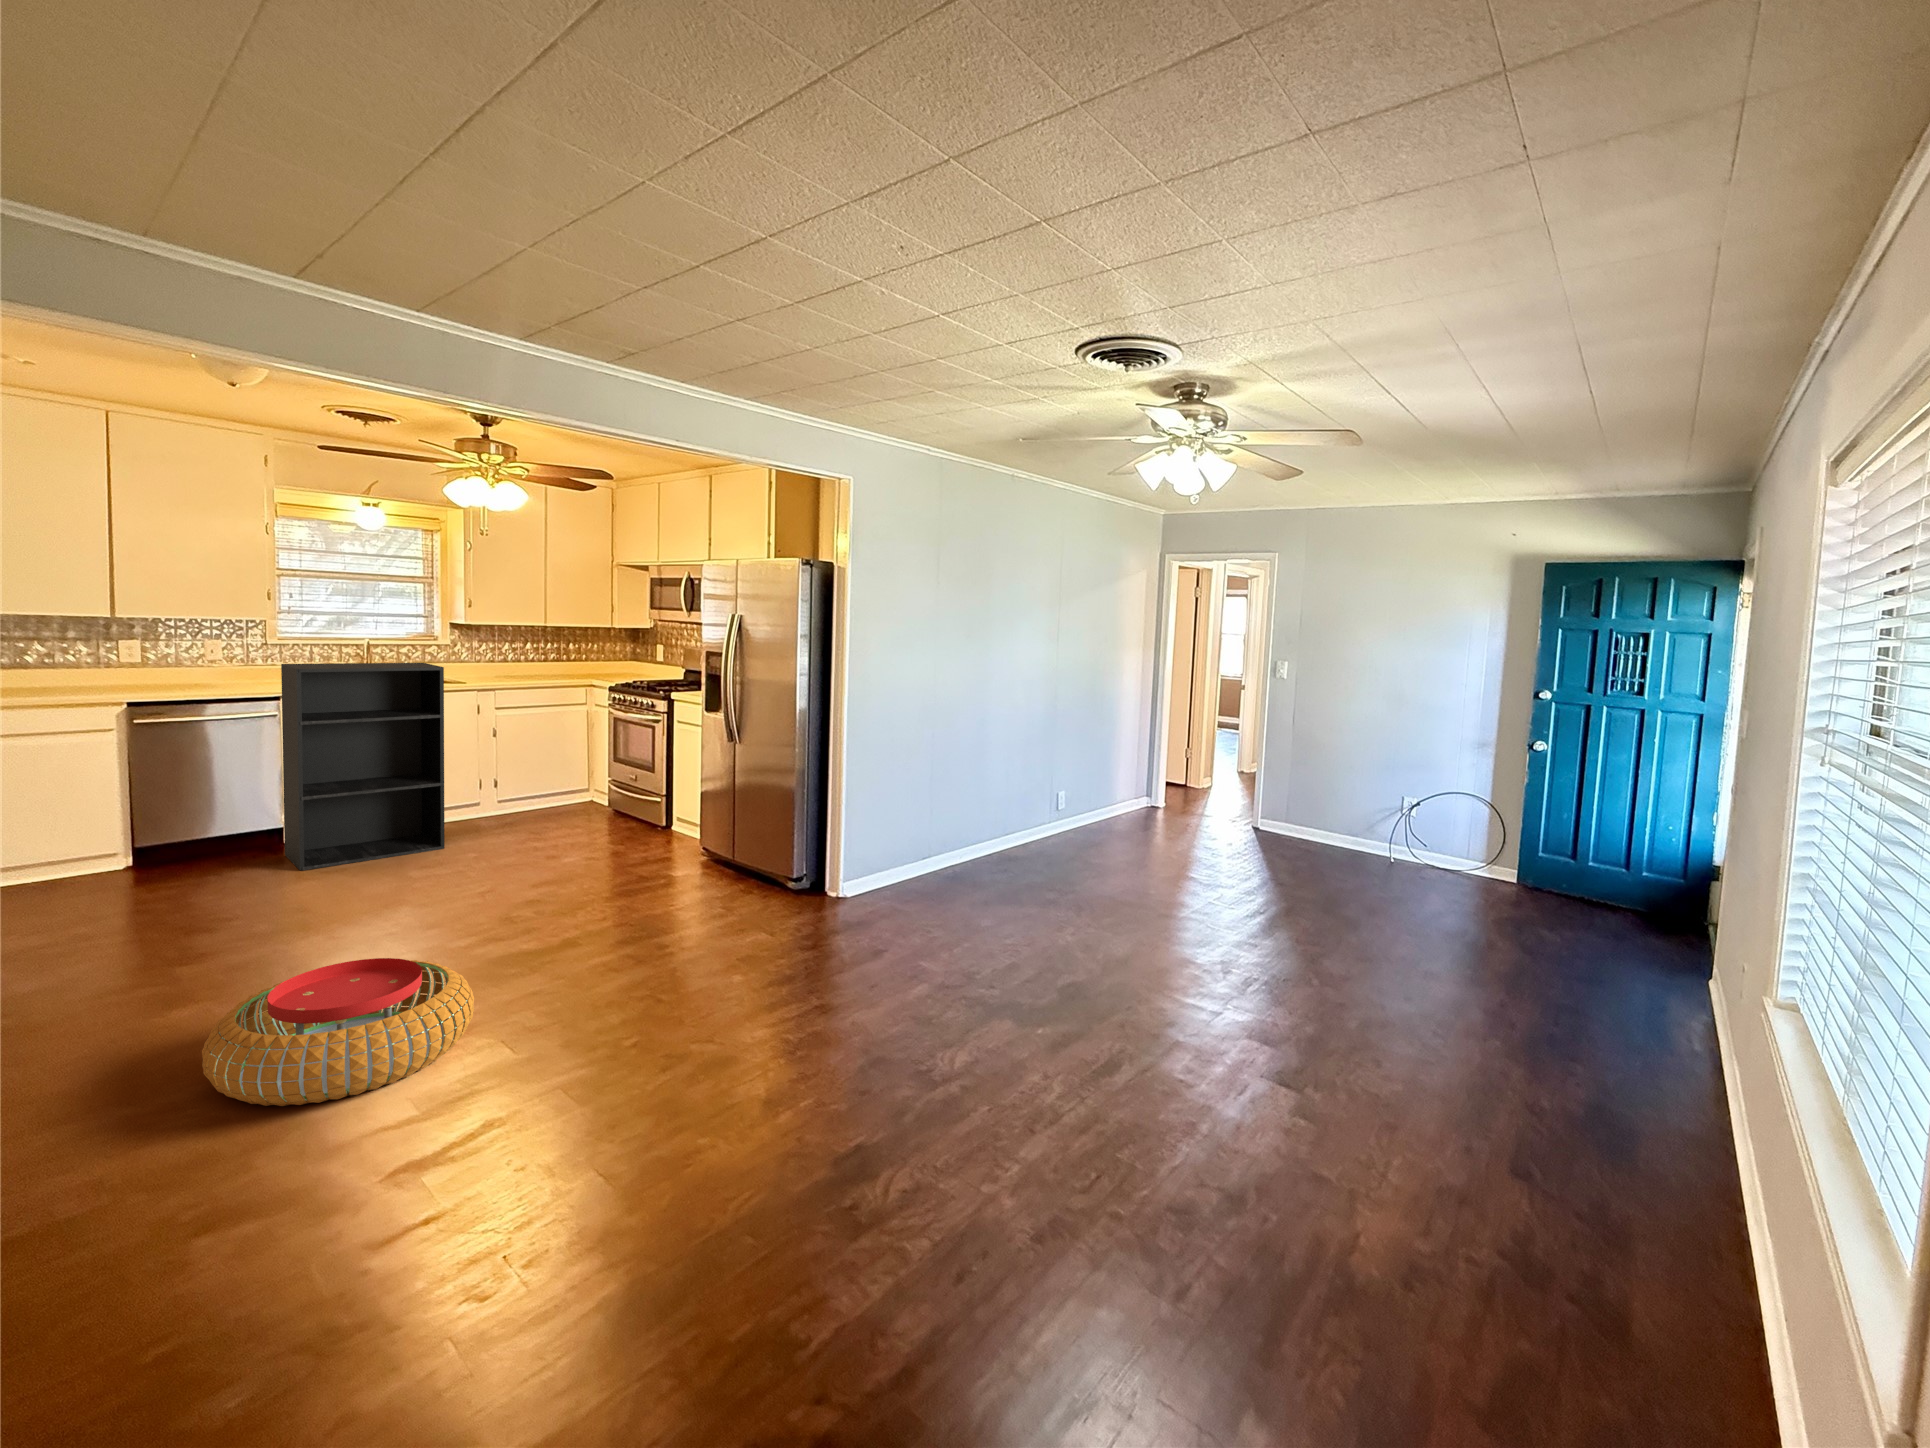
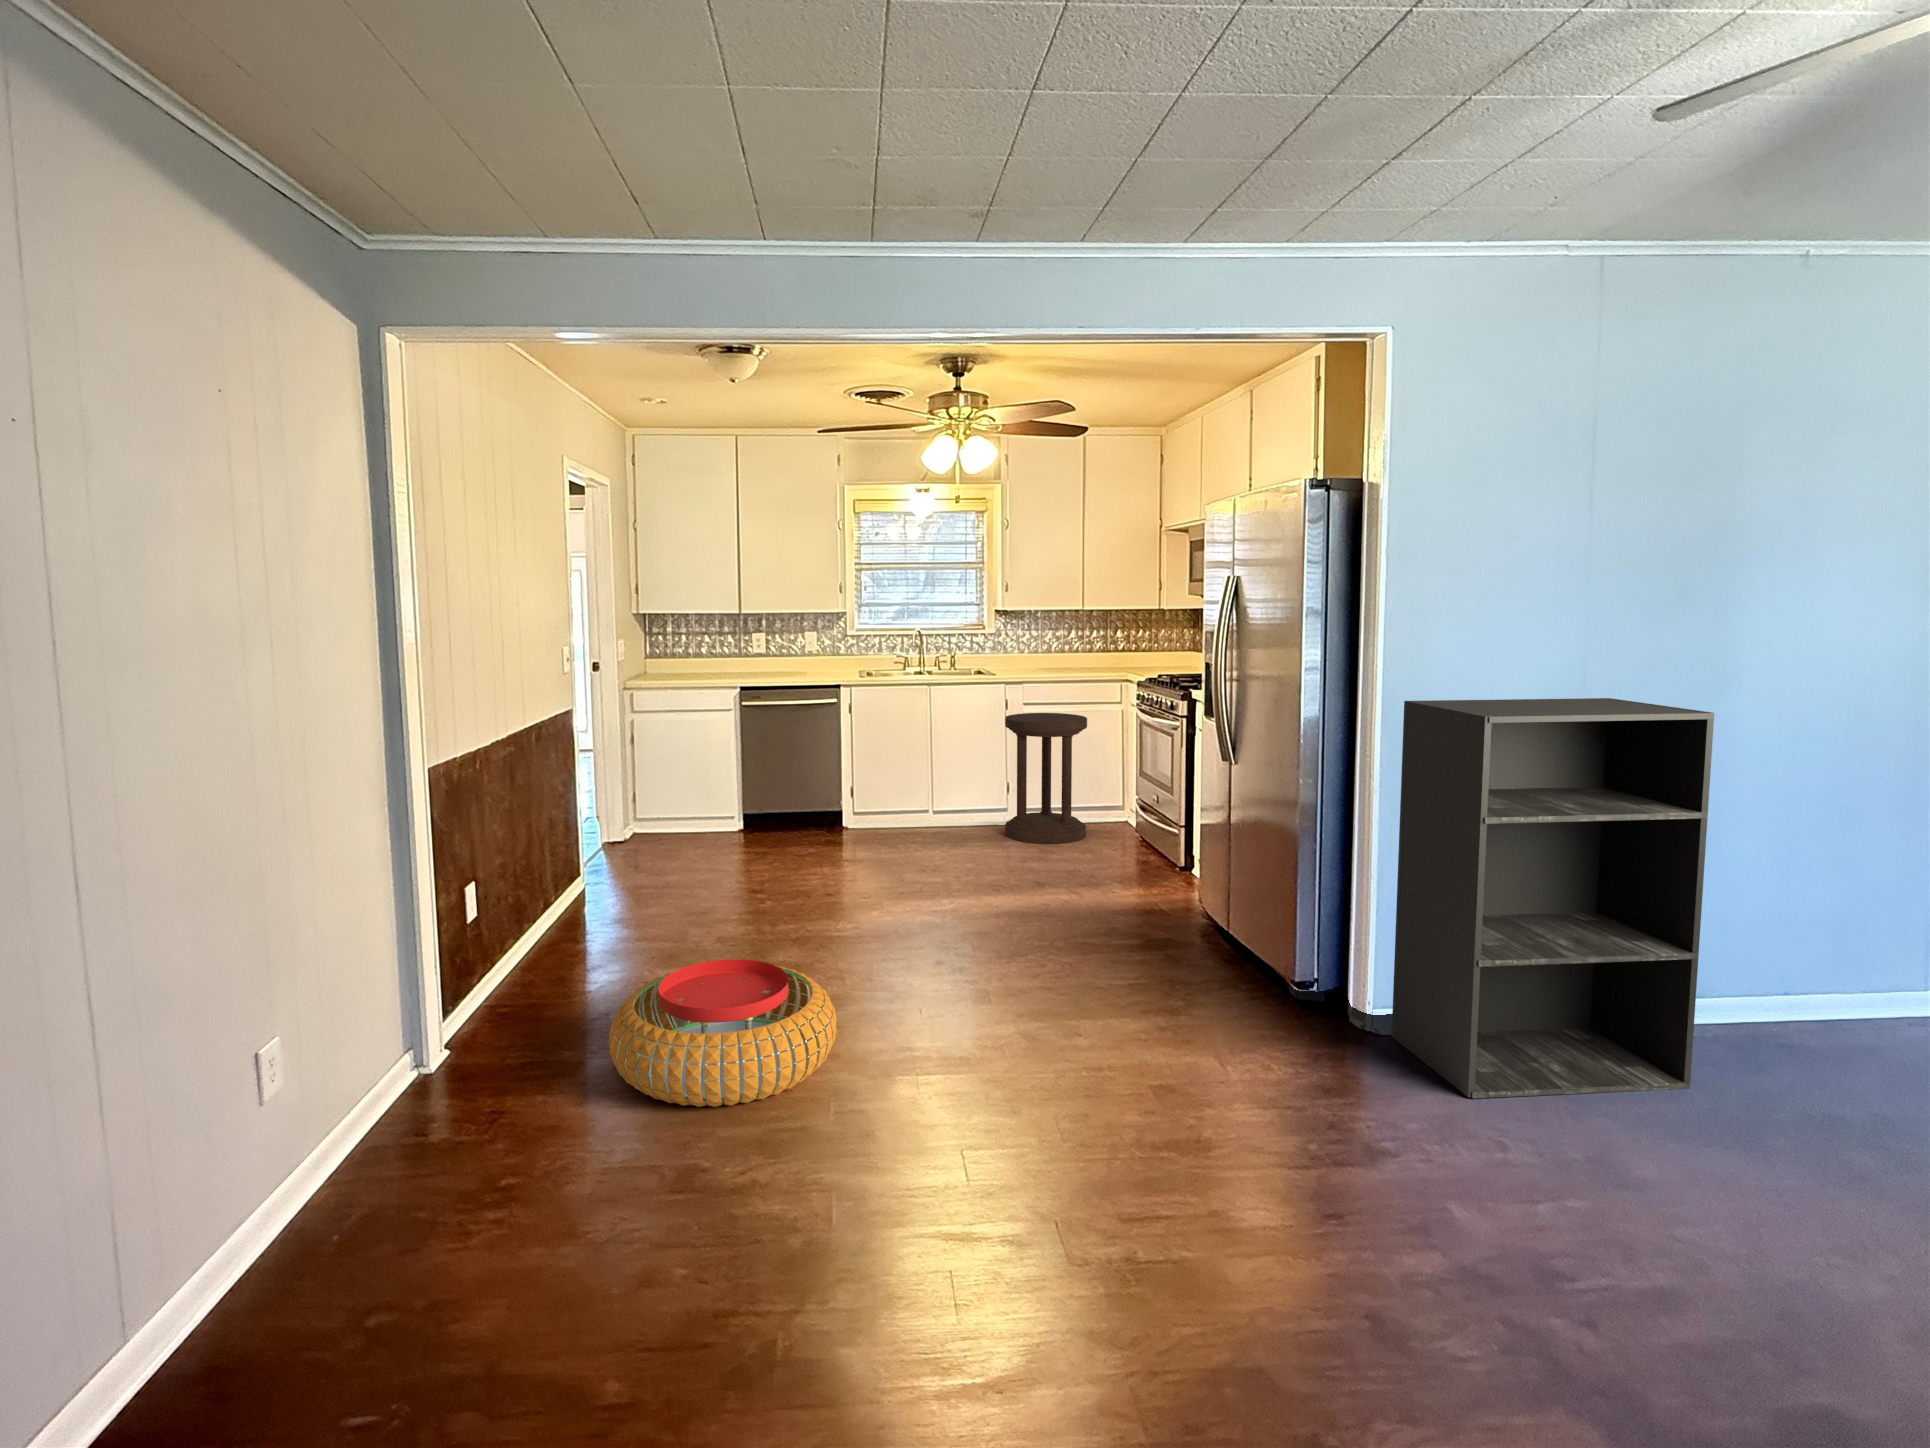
bookshelf: present [281,663,445,870] -> present [1392,698,1714,1098]
side table: none [483,716,565,831] -> present [1005,713,1087,844]

